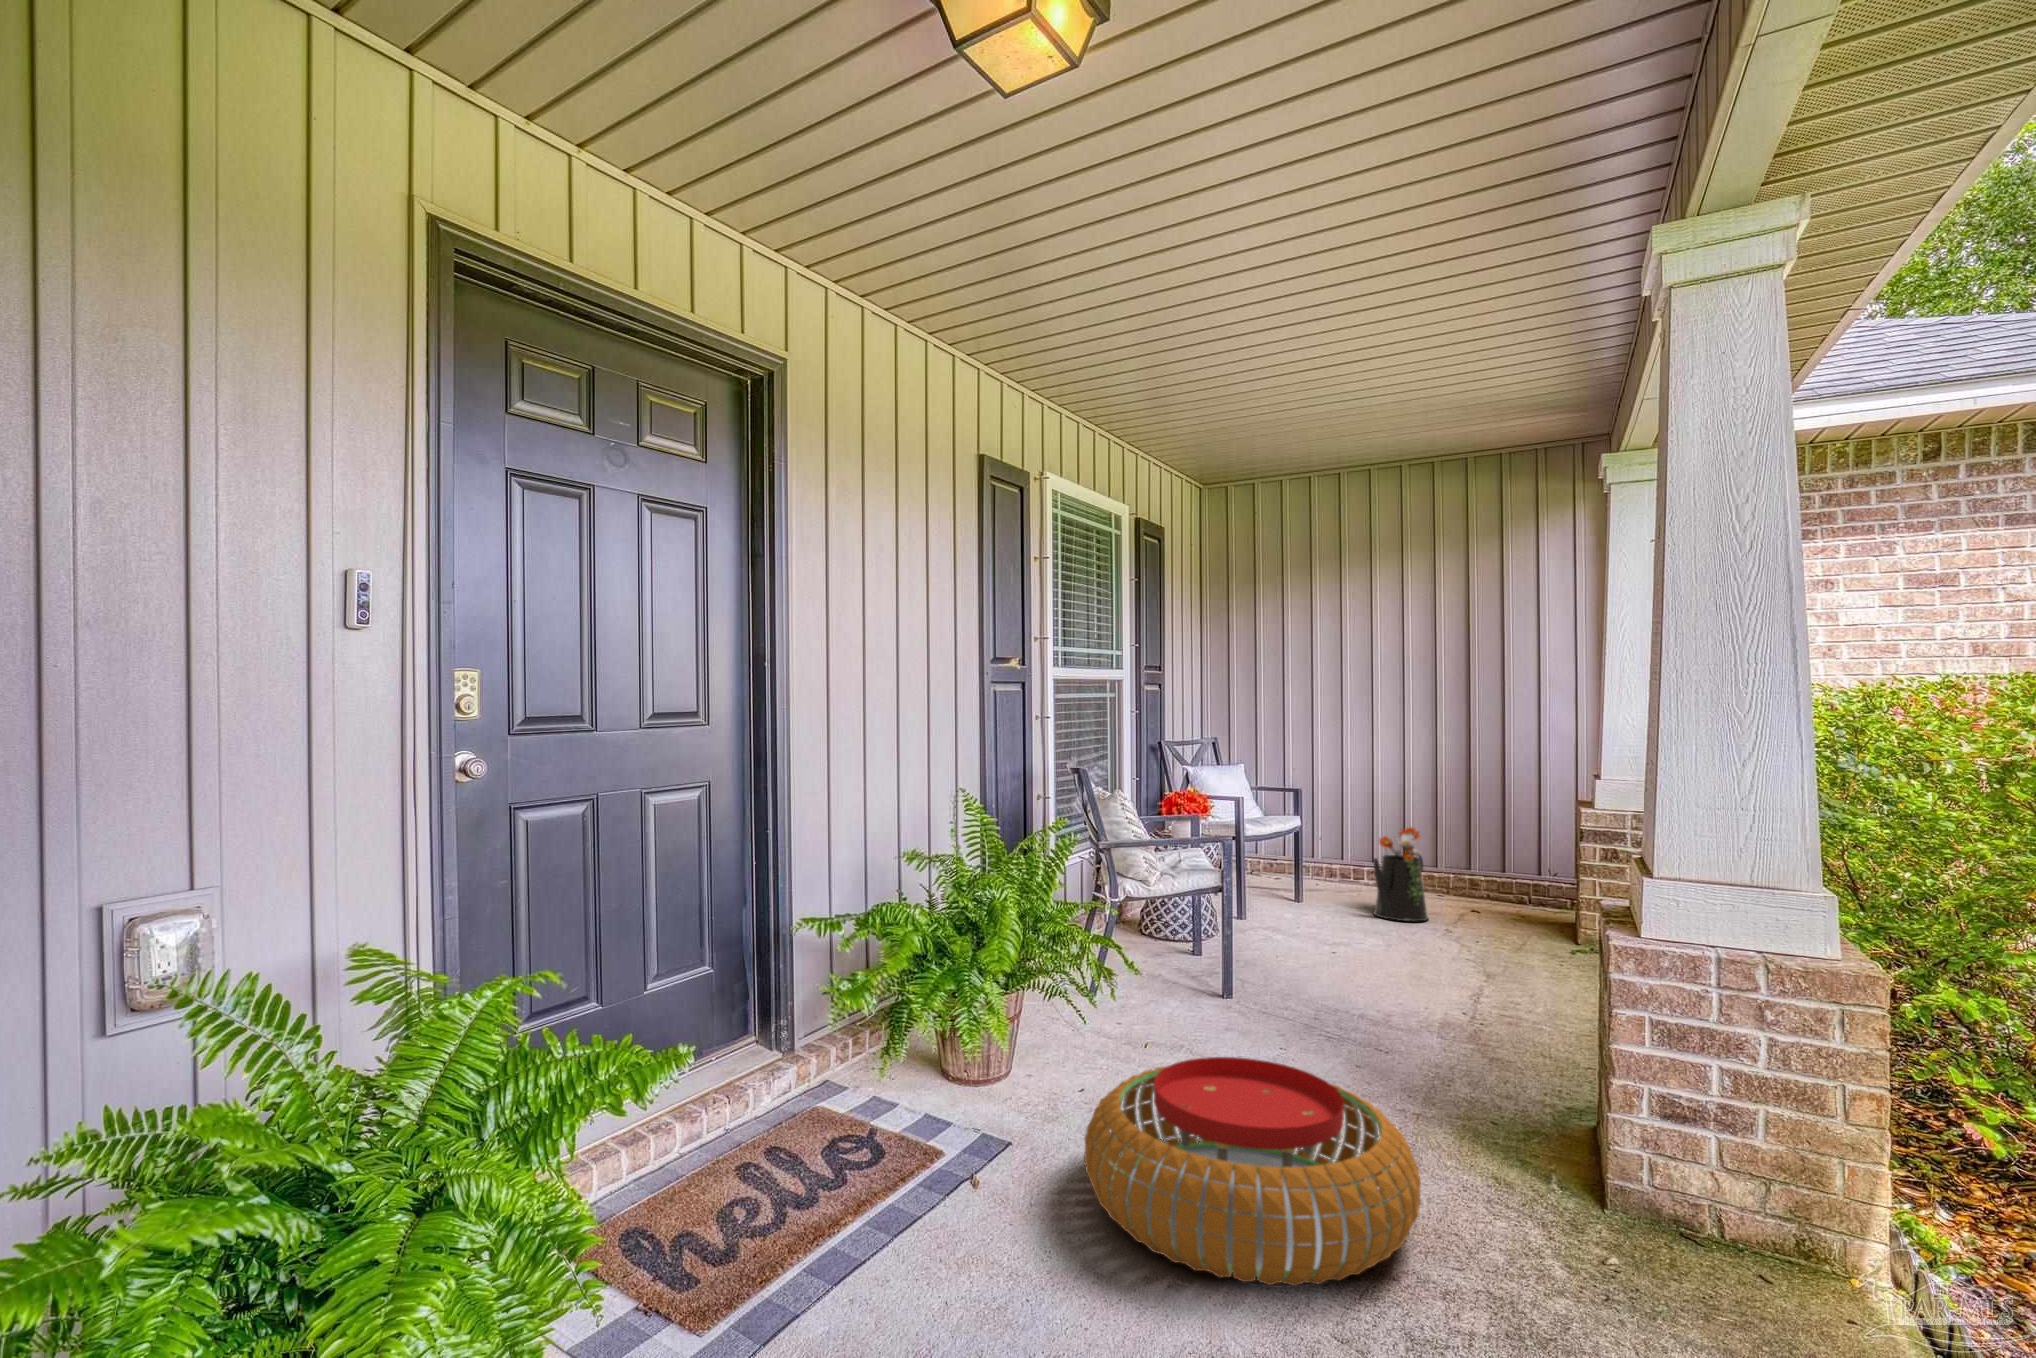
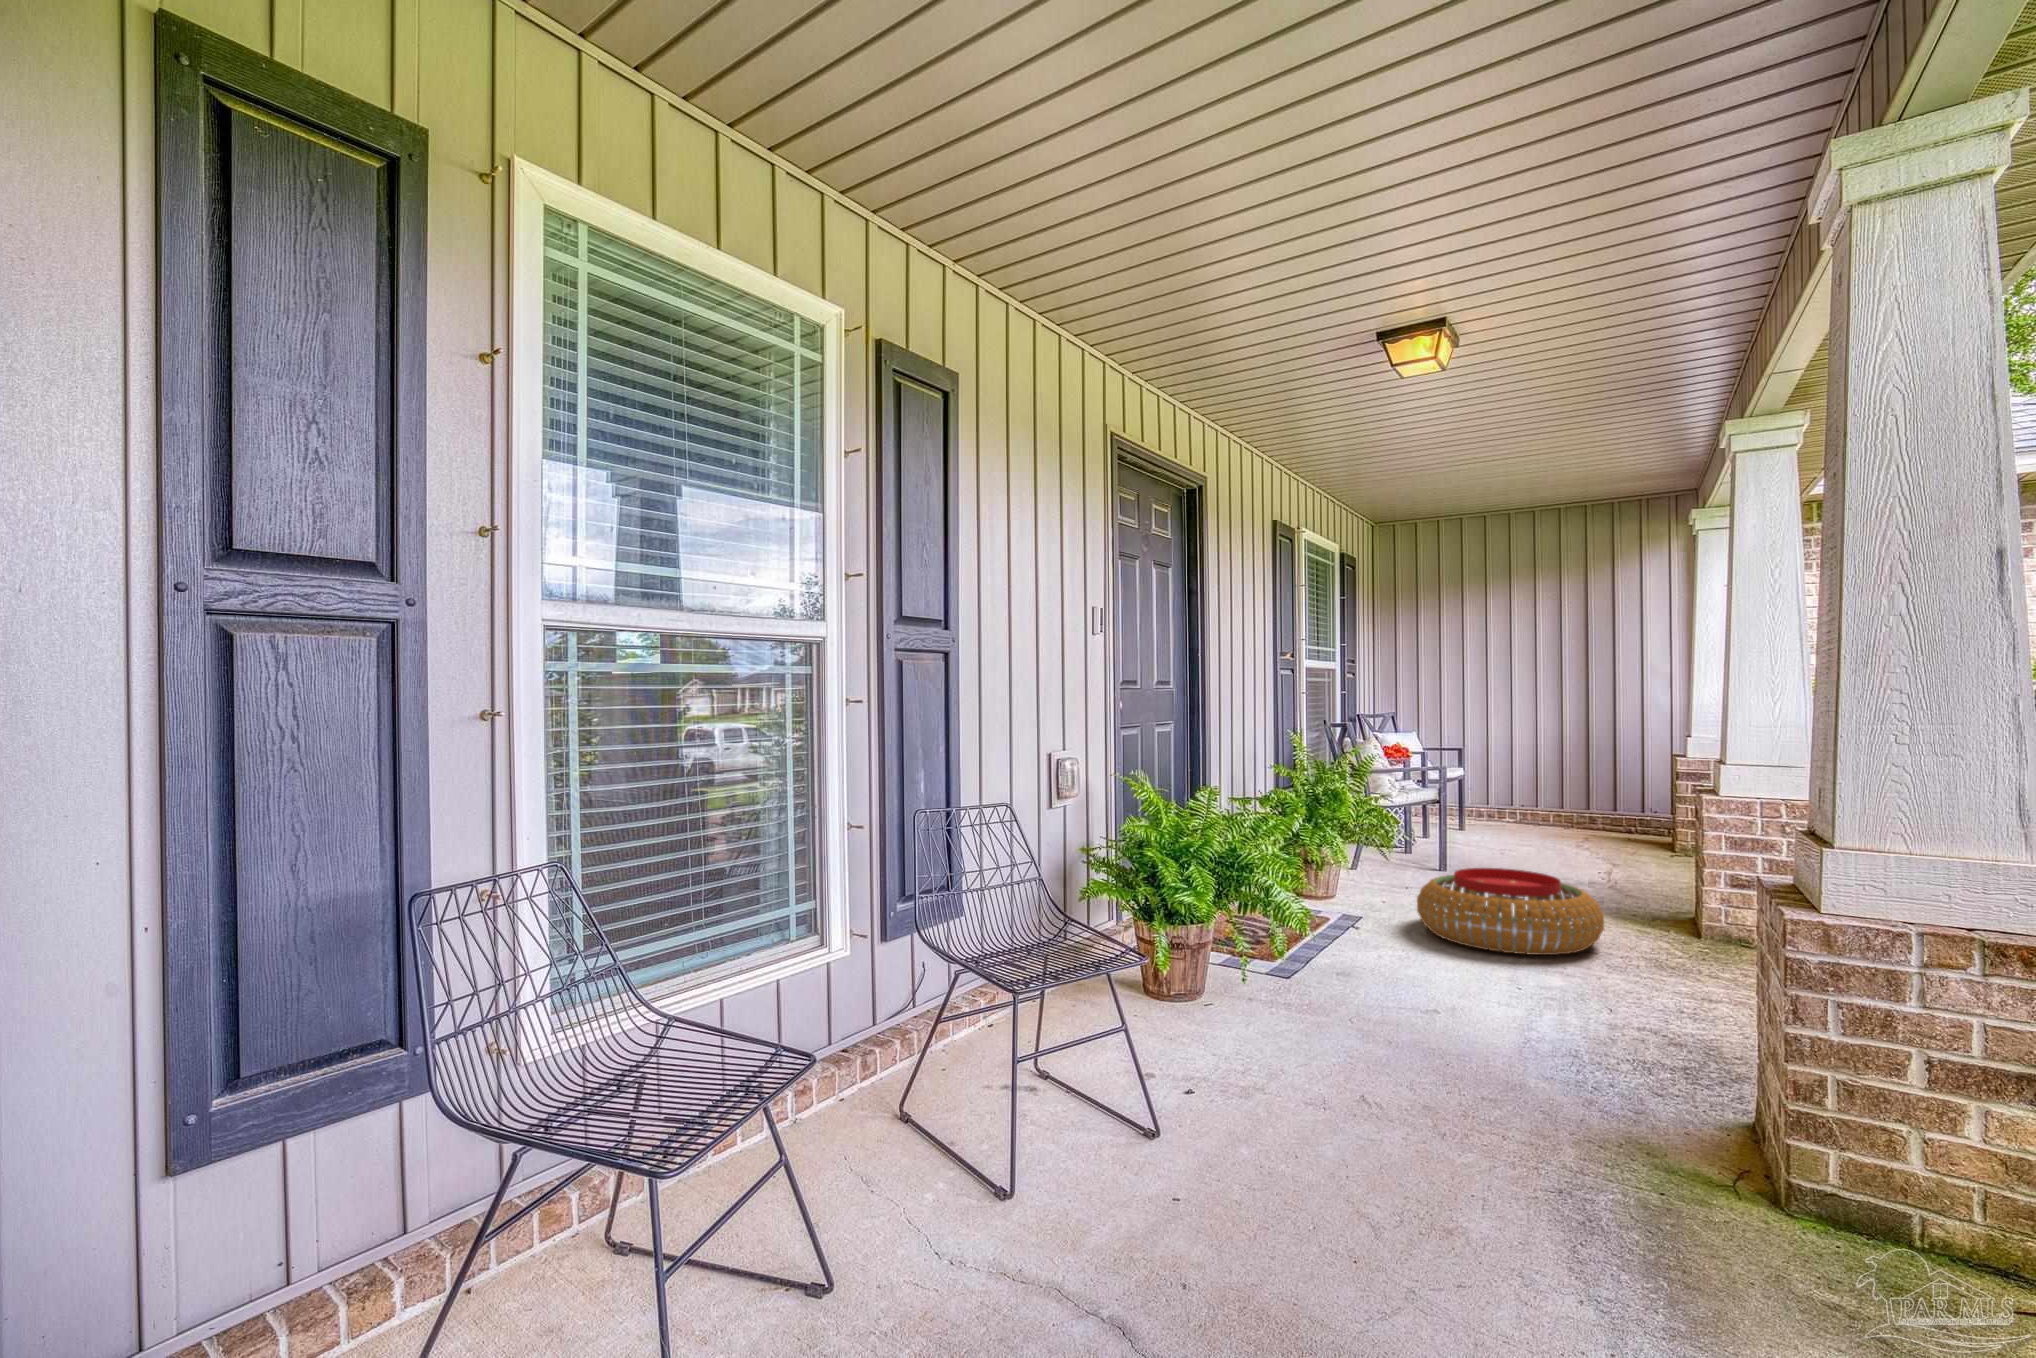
watering can: present [1373,827,1428,921] -> none [1523,764,1565,830]

